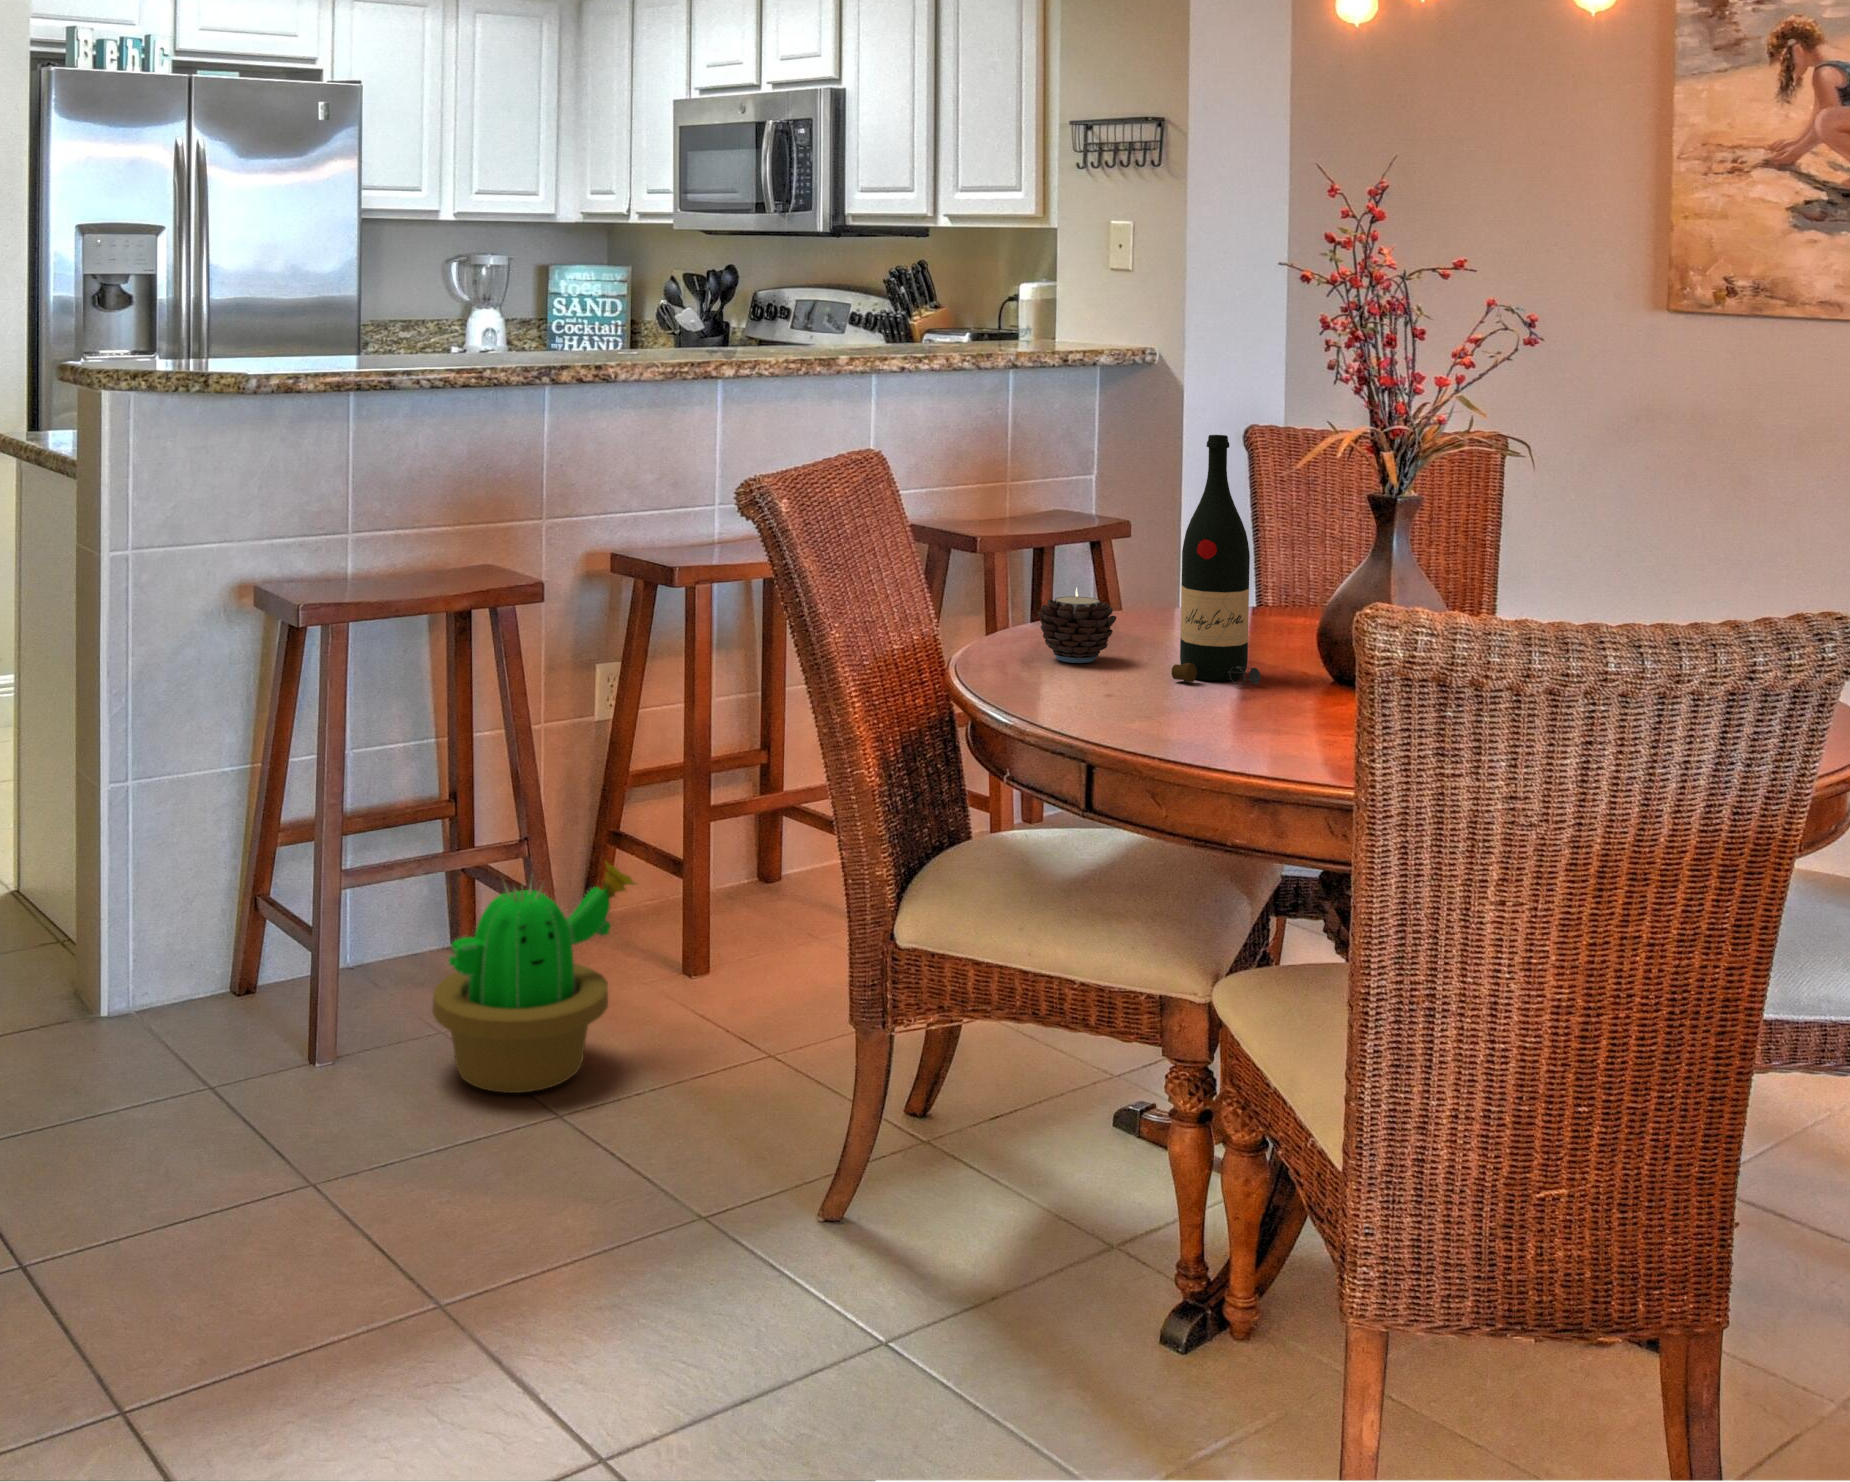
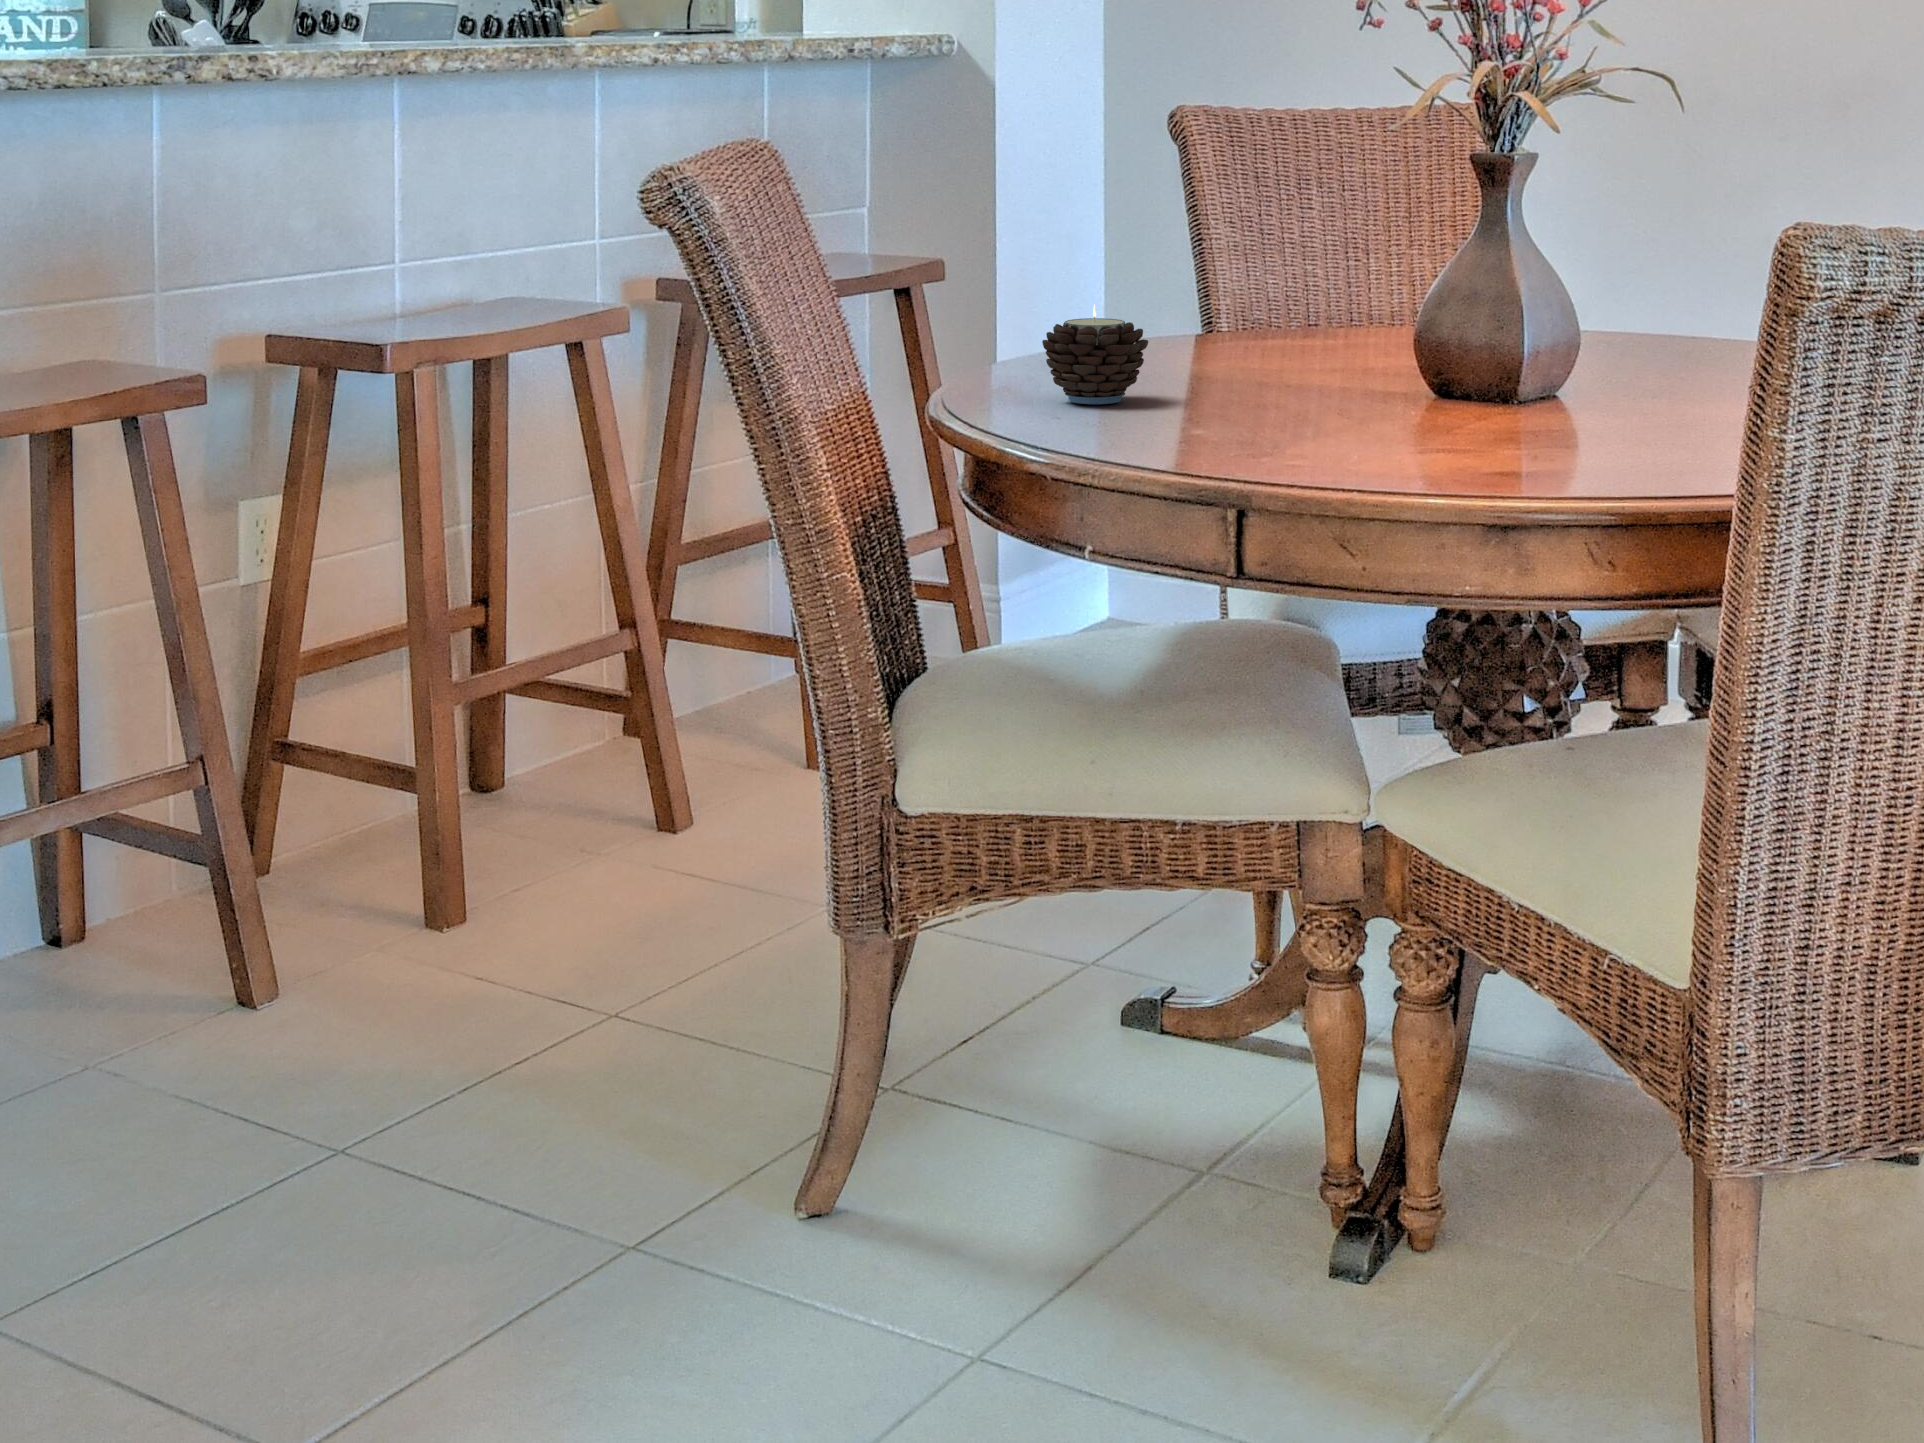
wine bottle: present [1171,435,1261,685] -> none [1243,89,1359,414]
decorative plant: present [432,862,636,1093] -> none [137,750,423,1083]

